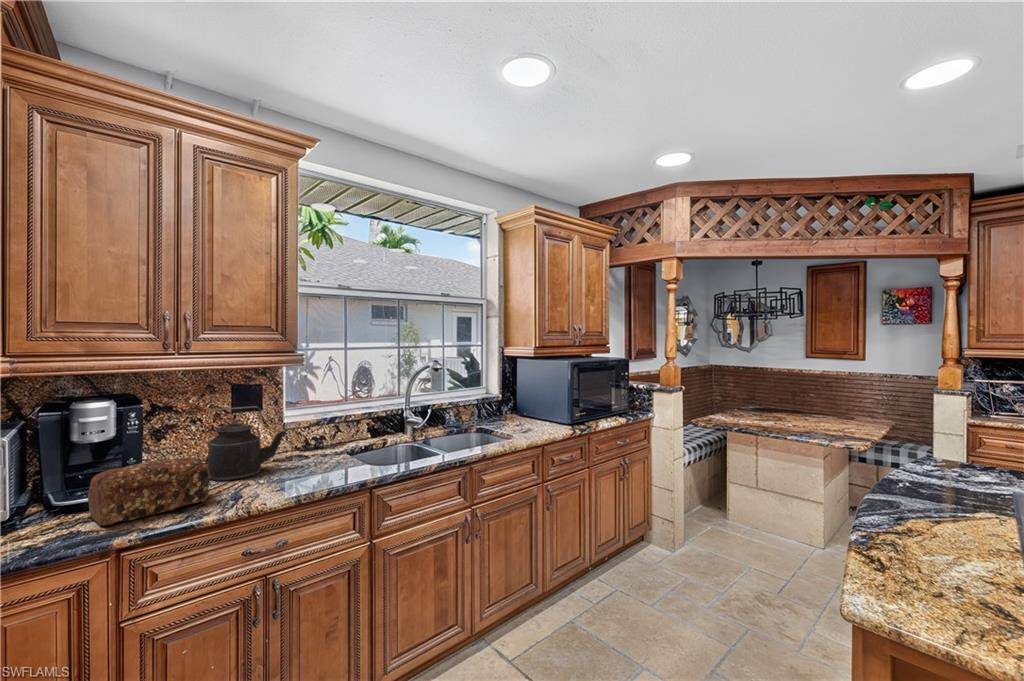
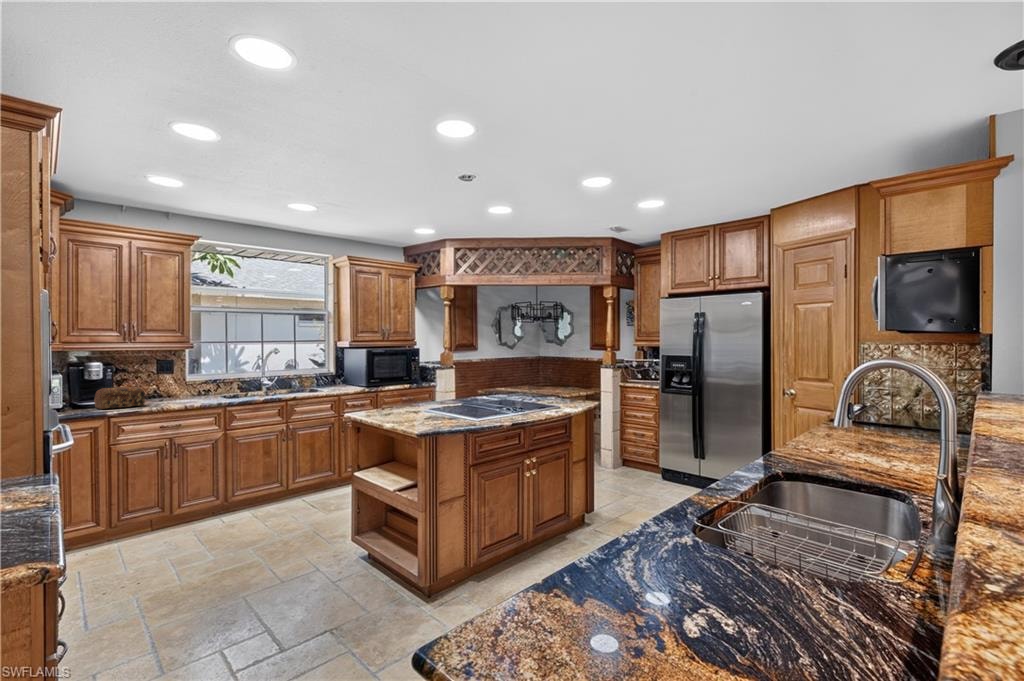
kettle: present [207,406,286,481] -> none [144,369,185,402]

